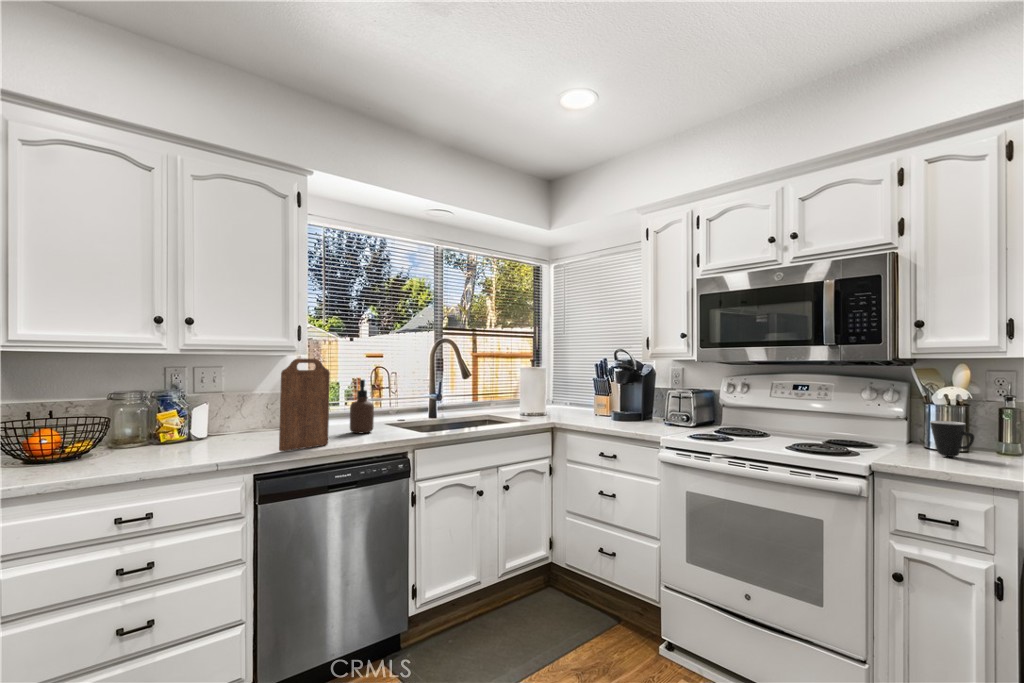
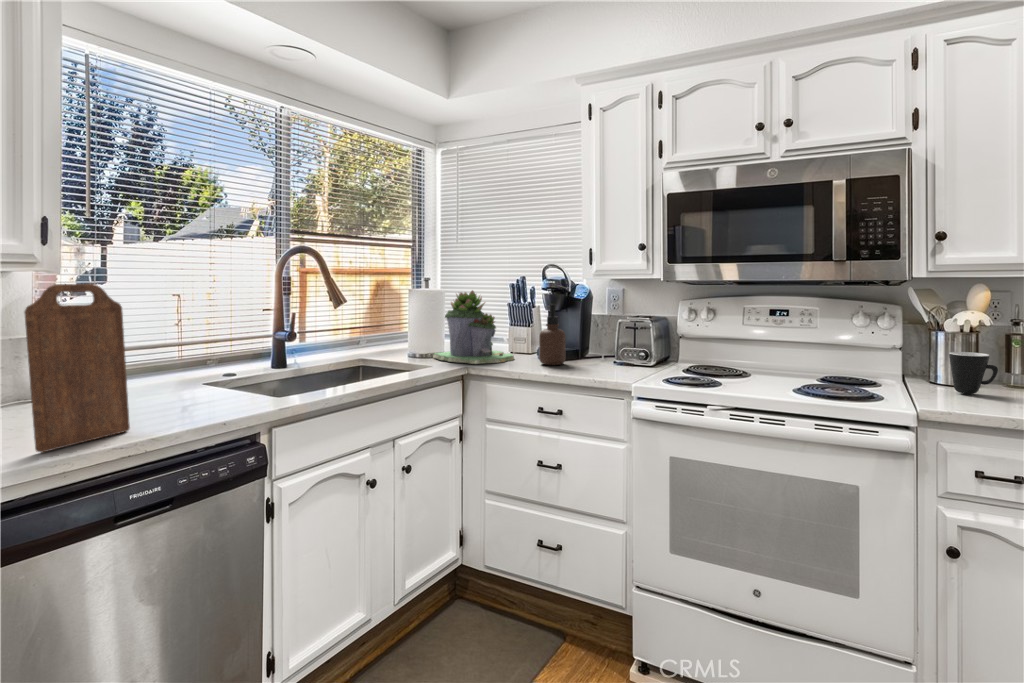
succulent planter: none [536,367,595,421] -> present [433,290,514,364]
soap dispenser: present [350,380,374,433] -> present [539,304,566,365]

